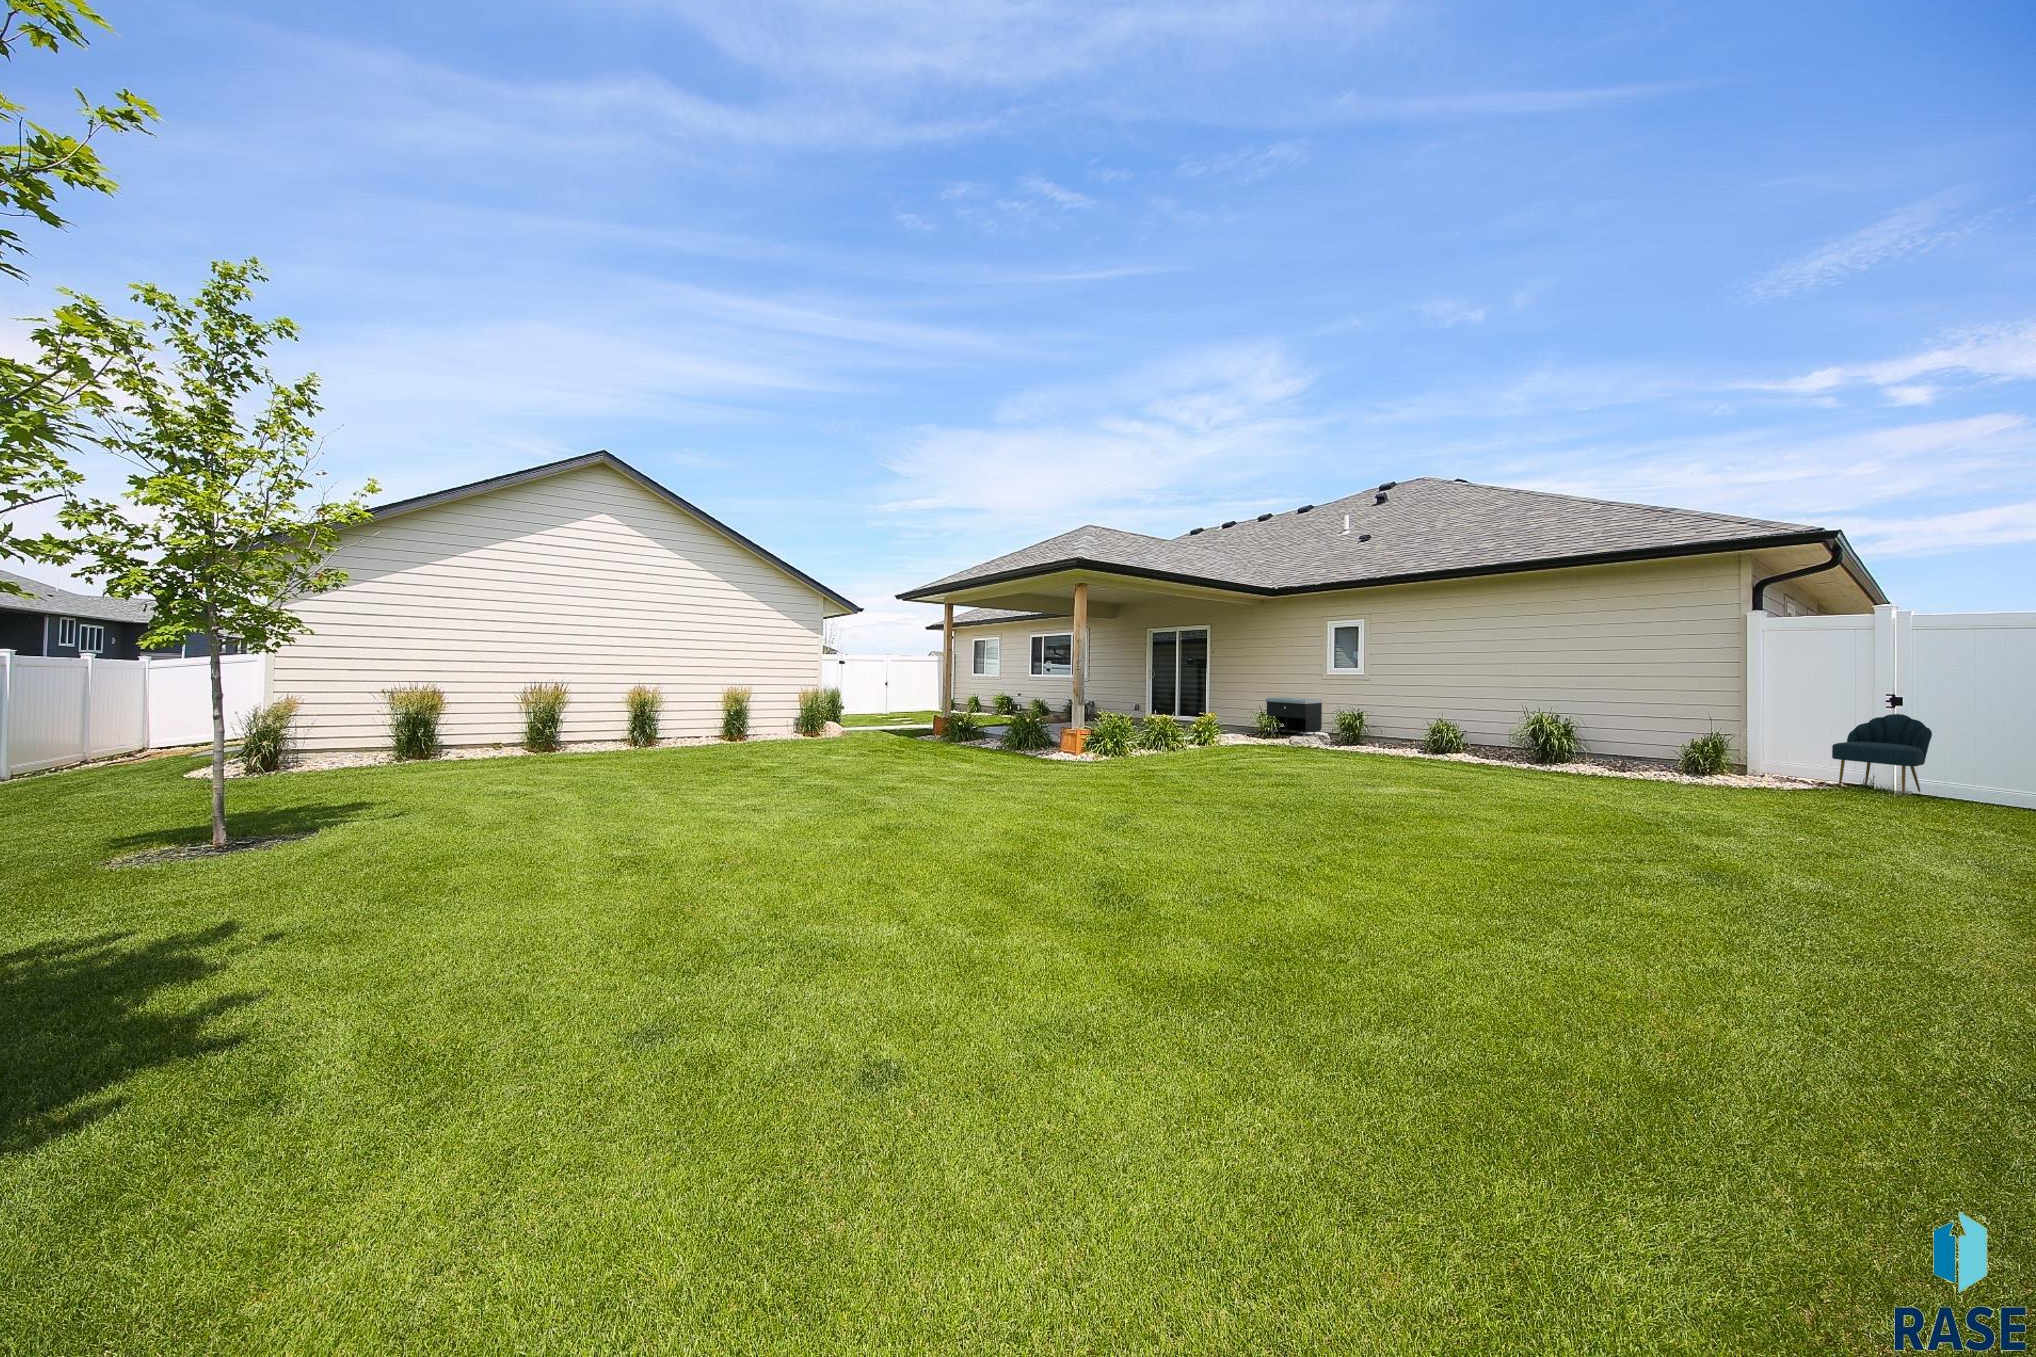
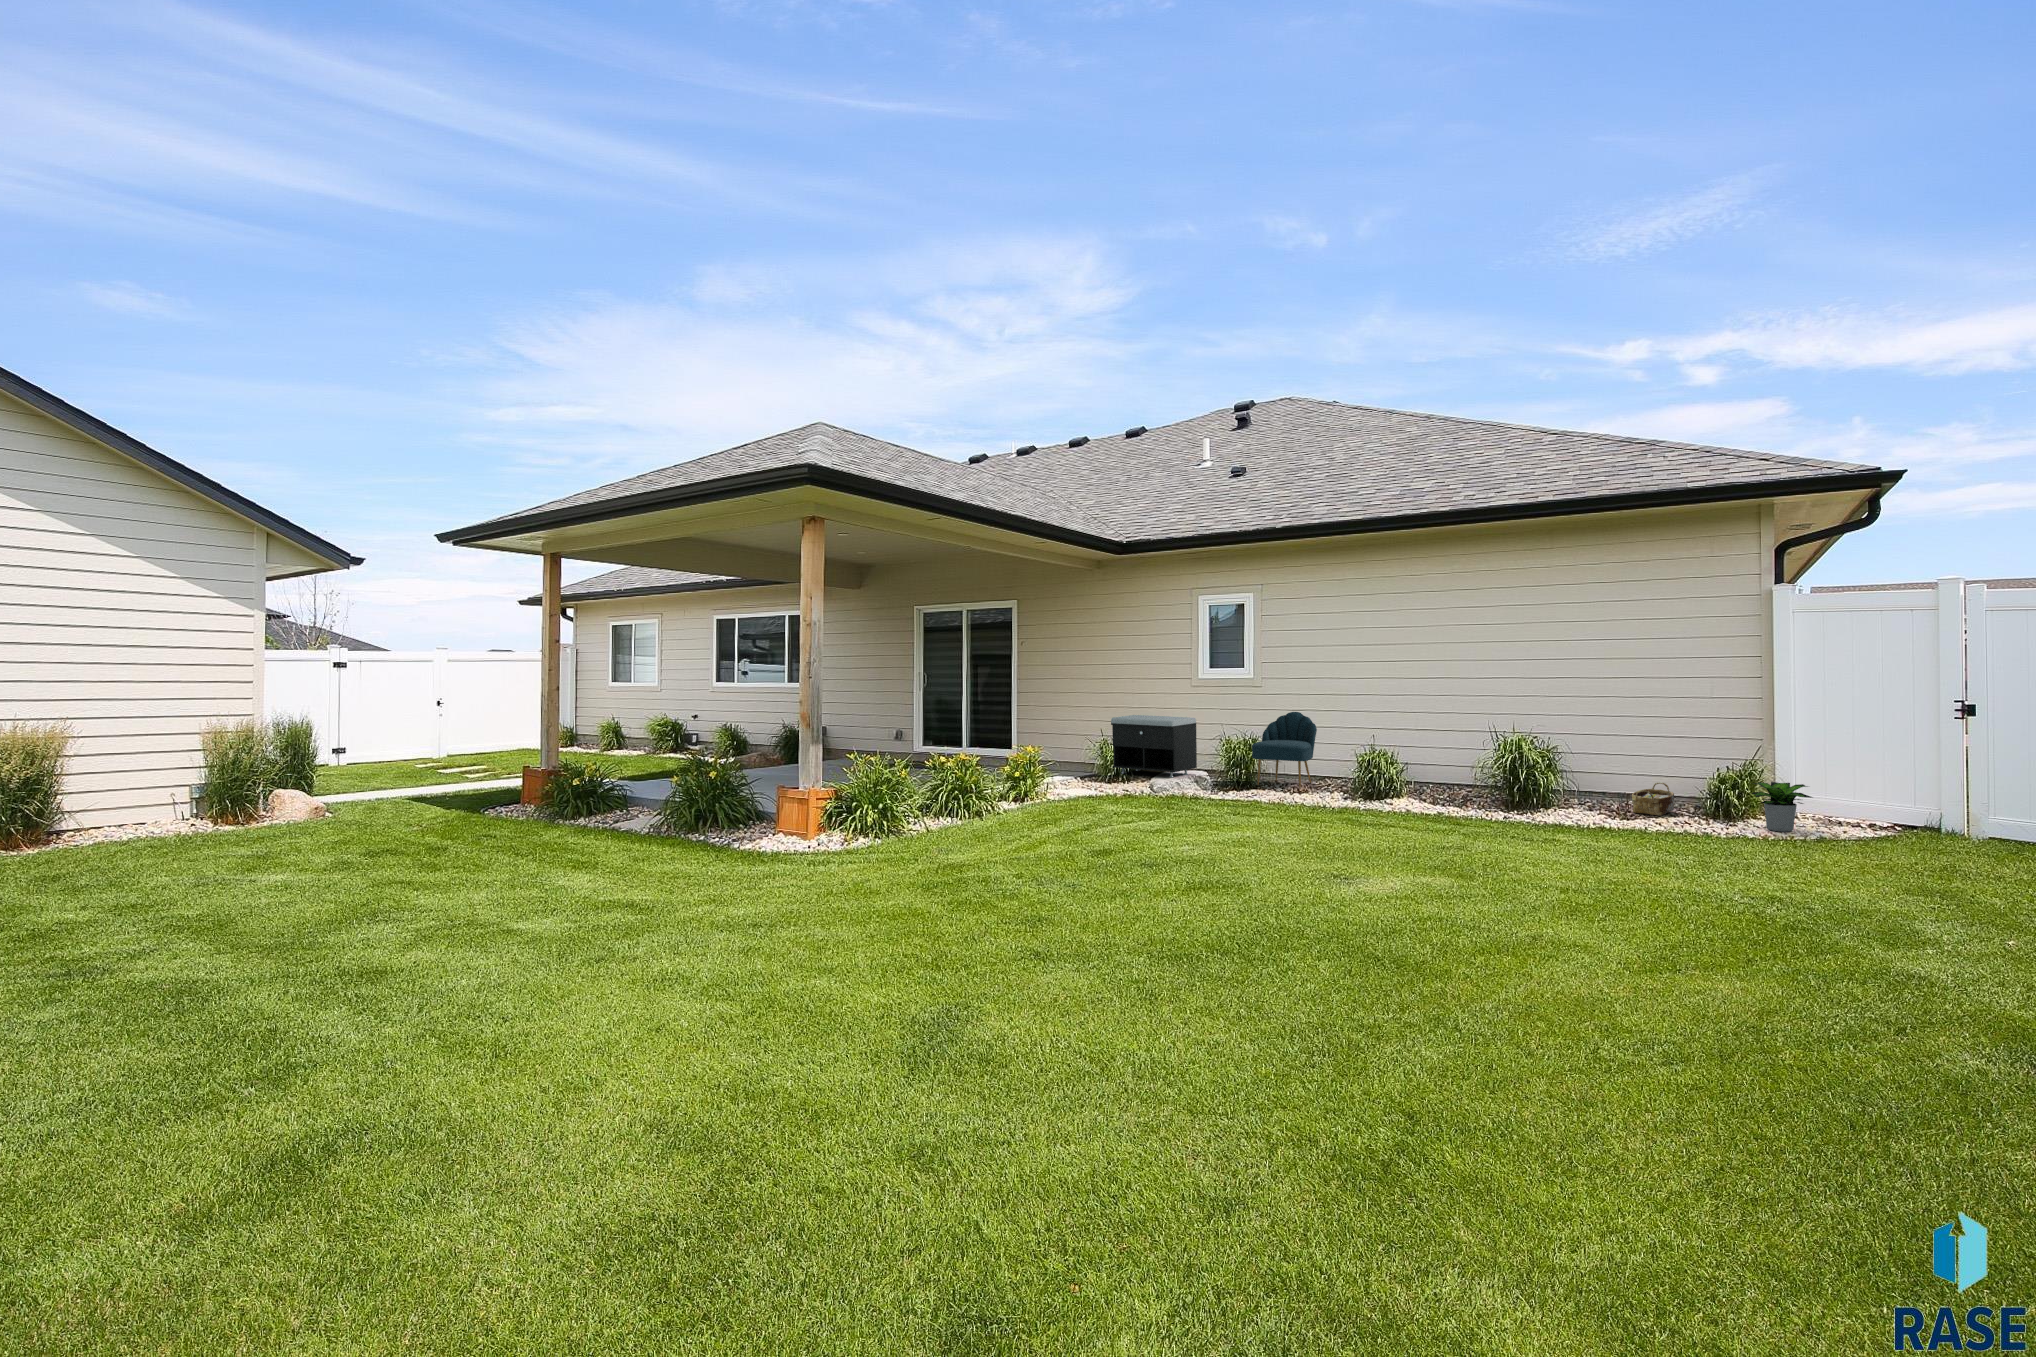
chair: present [1832,714,1932,795] -> present [1252,712,1317,788]
woven basket: none [1628,749,1662,771] -> present [1632,782,1674,816]
potted plant: none [1719,750,1770,784] -> present [1752,782,1812,832]

